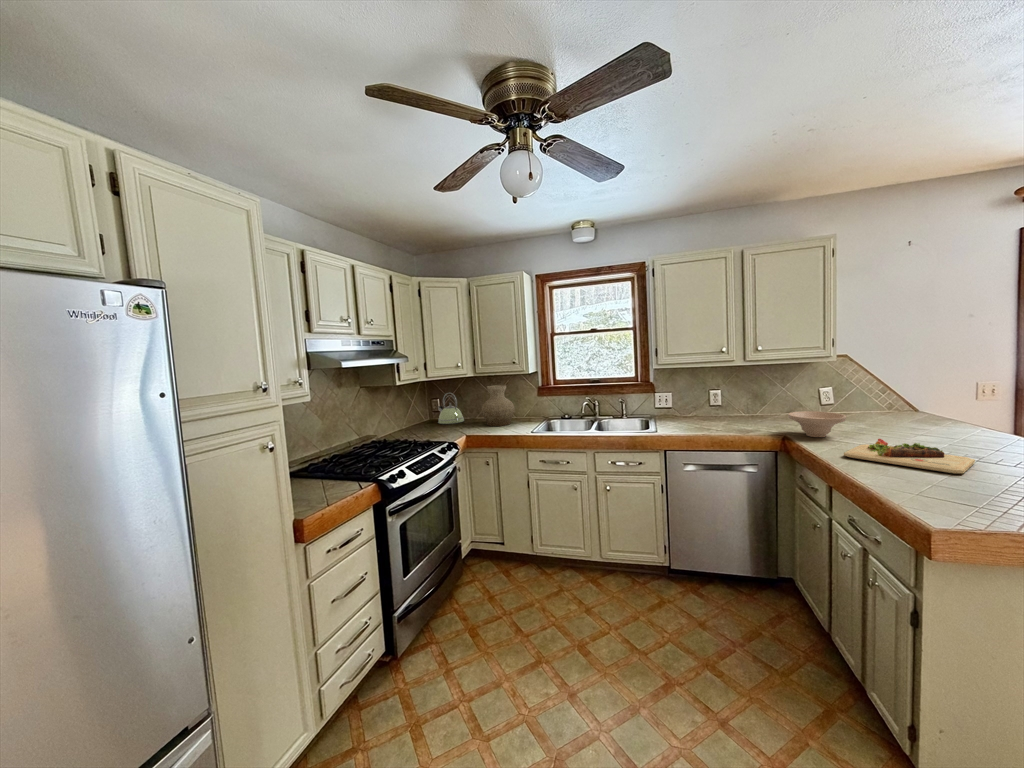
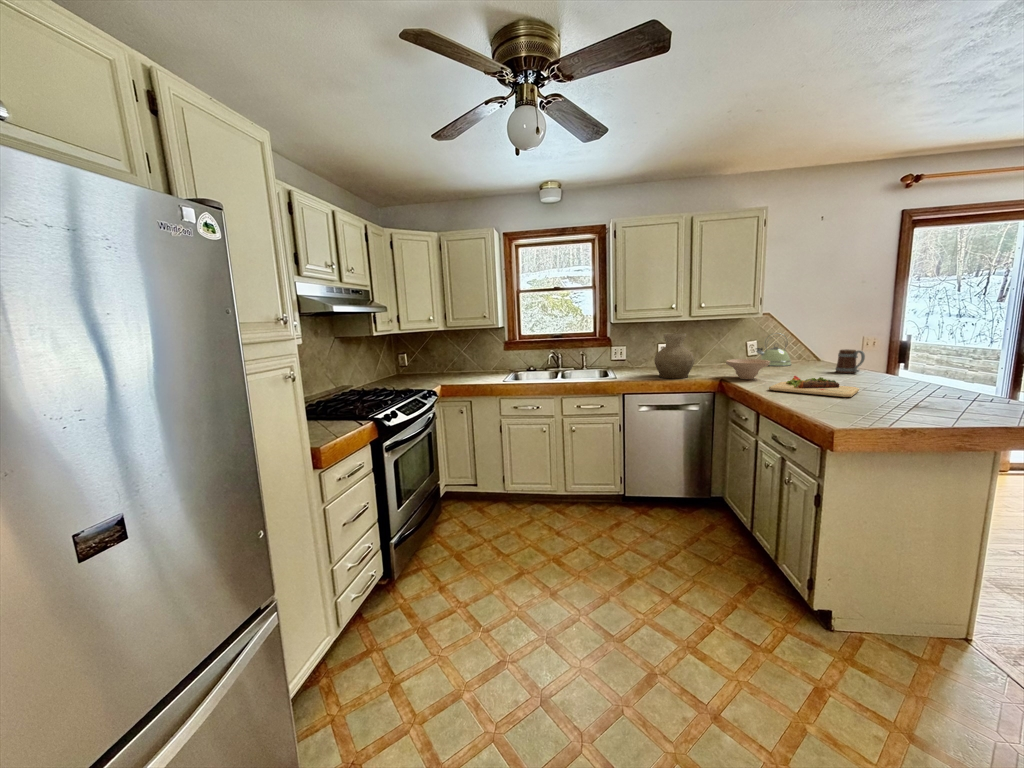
vase: present [481,385,515,426] -> present [654,333,695,379]
kettle: present [438,393,464,424] -> present [756,338,791,366]
mug: none [939,400,981,431] -> present [836,349,865,373]

